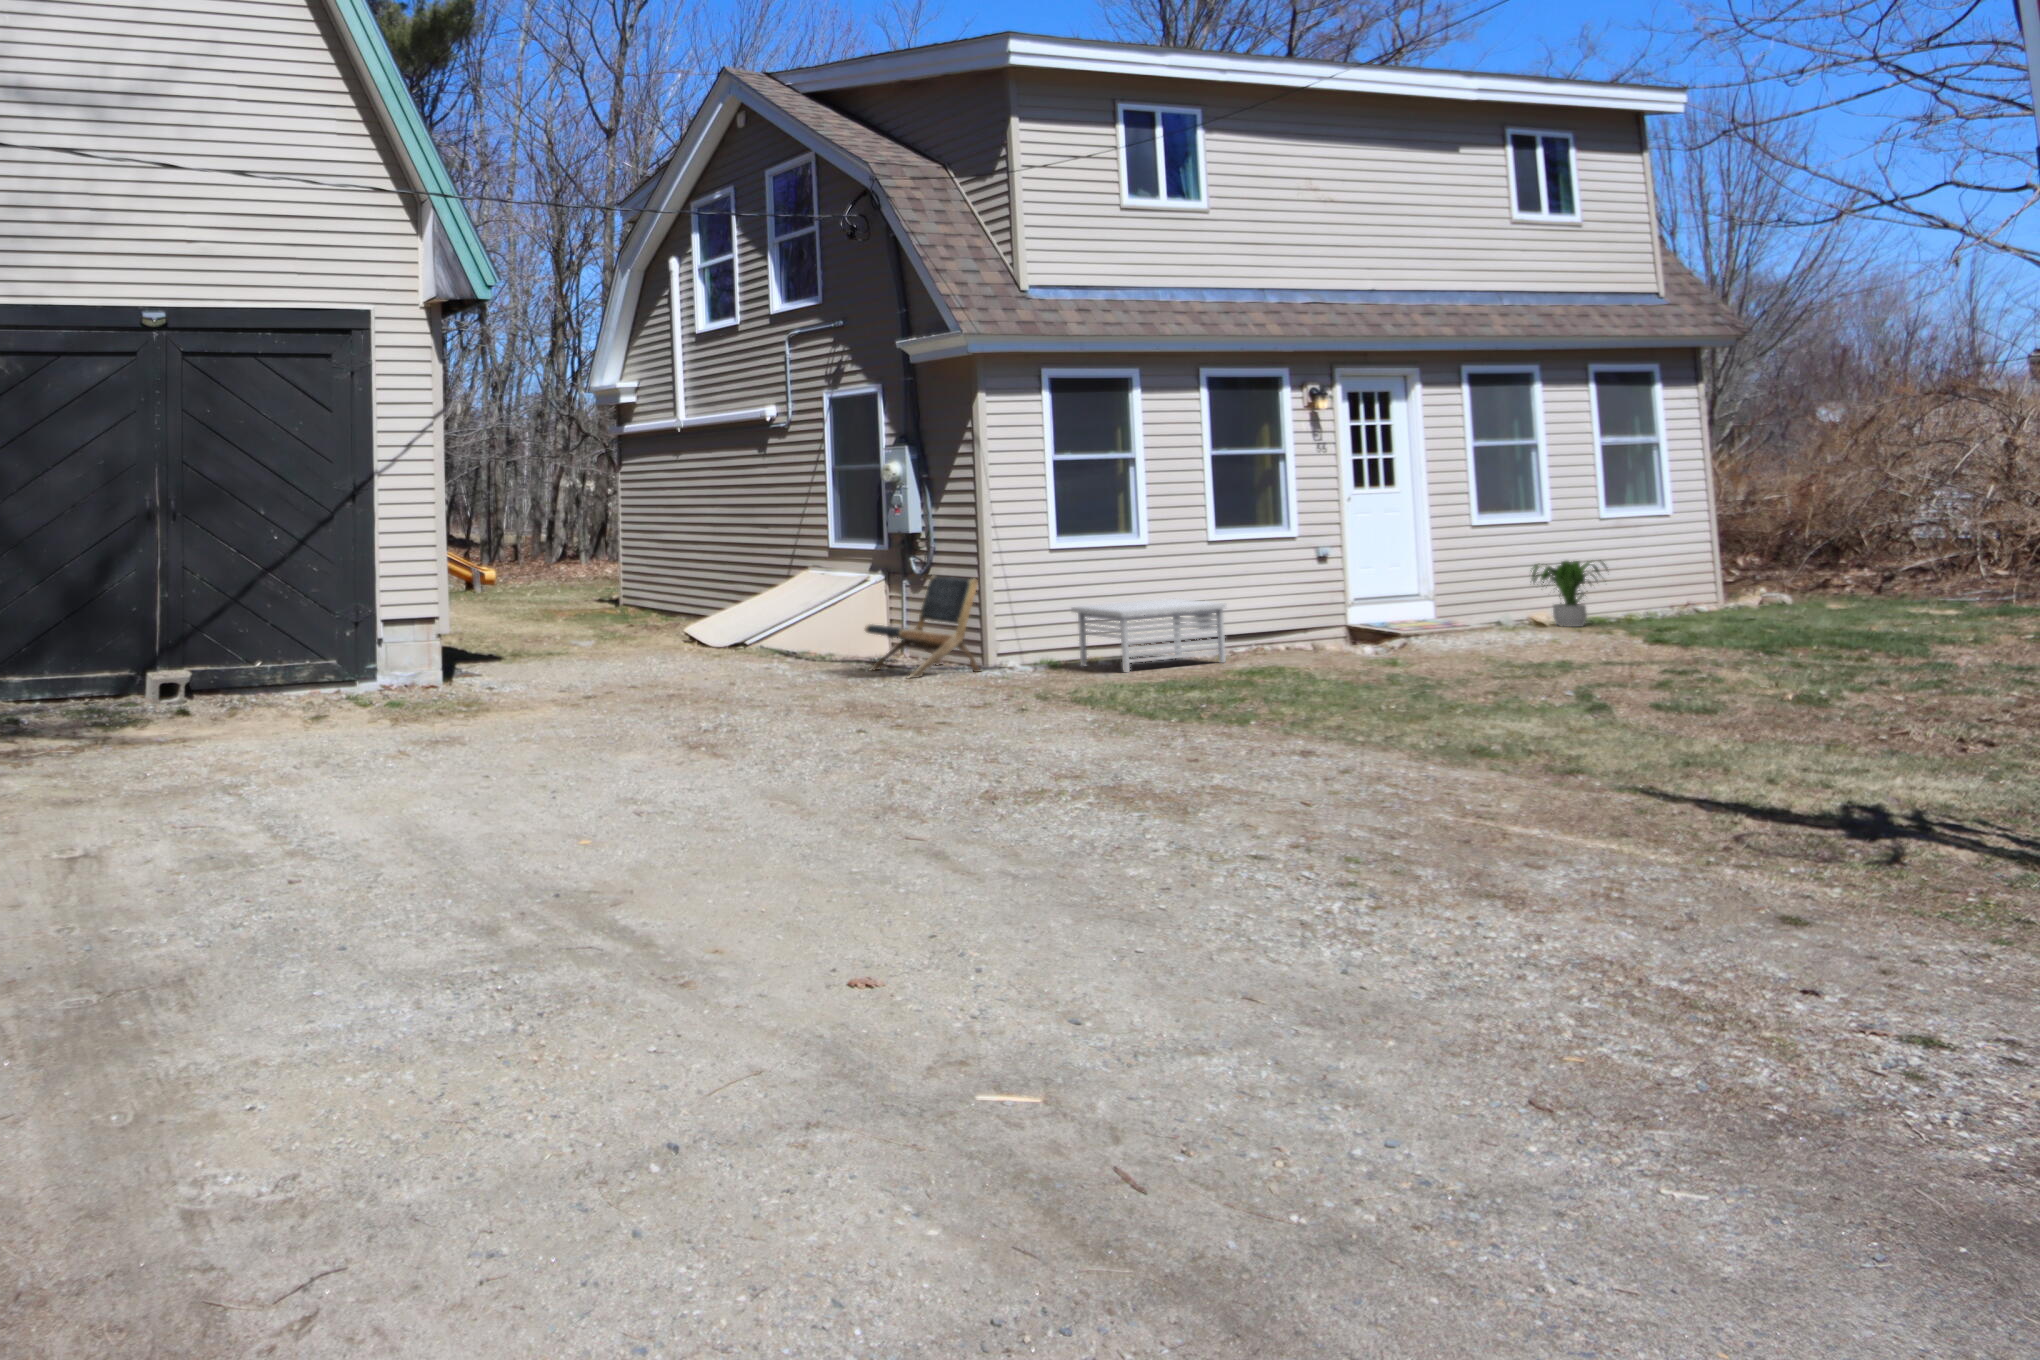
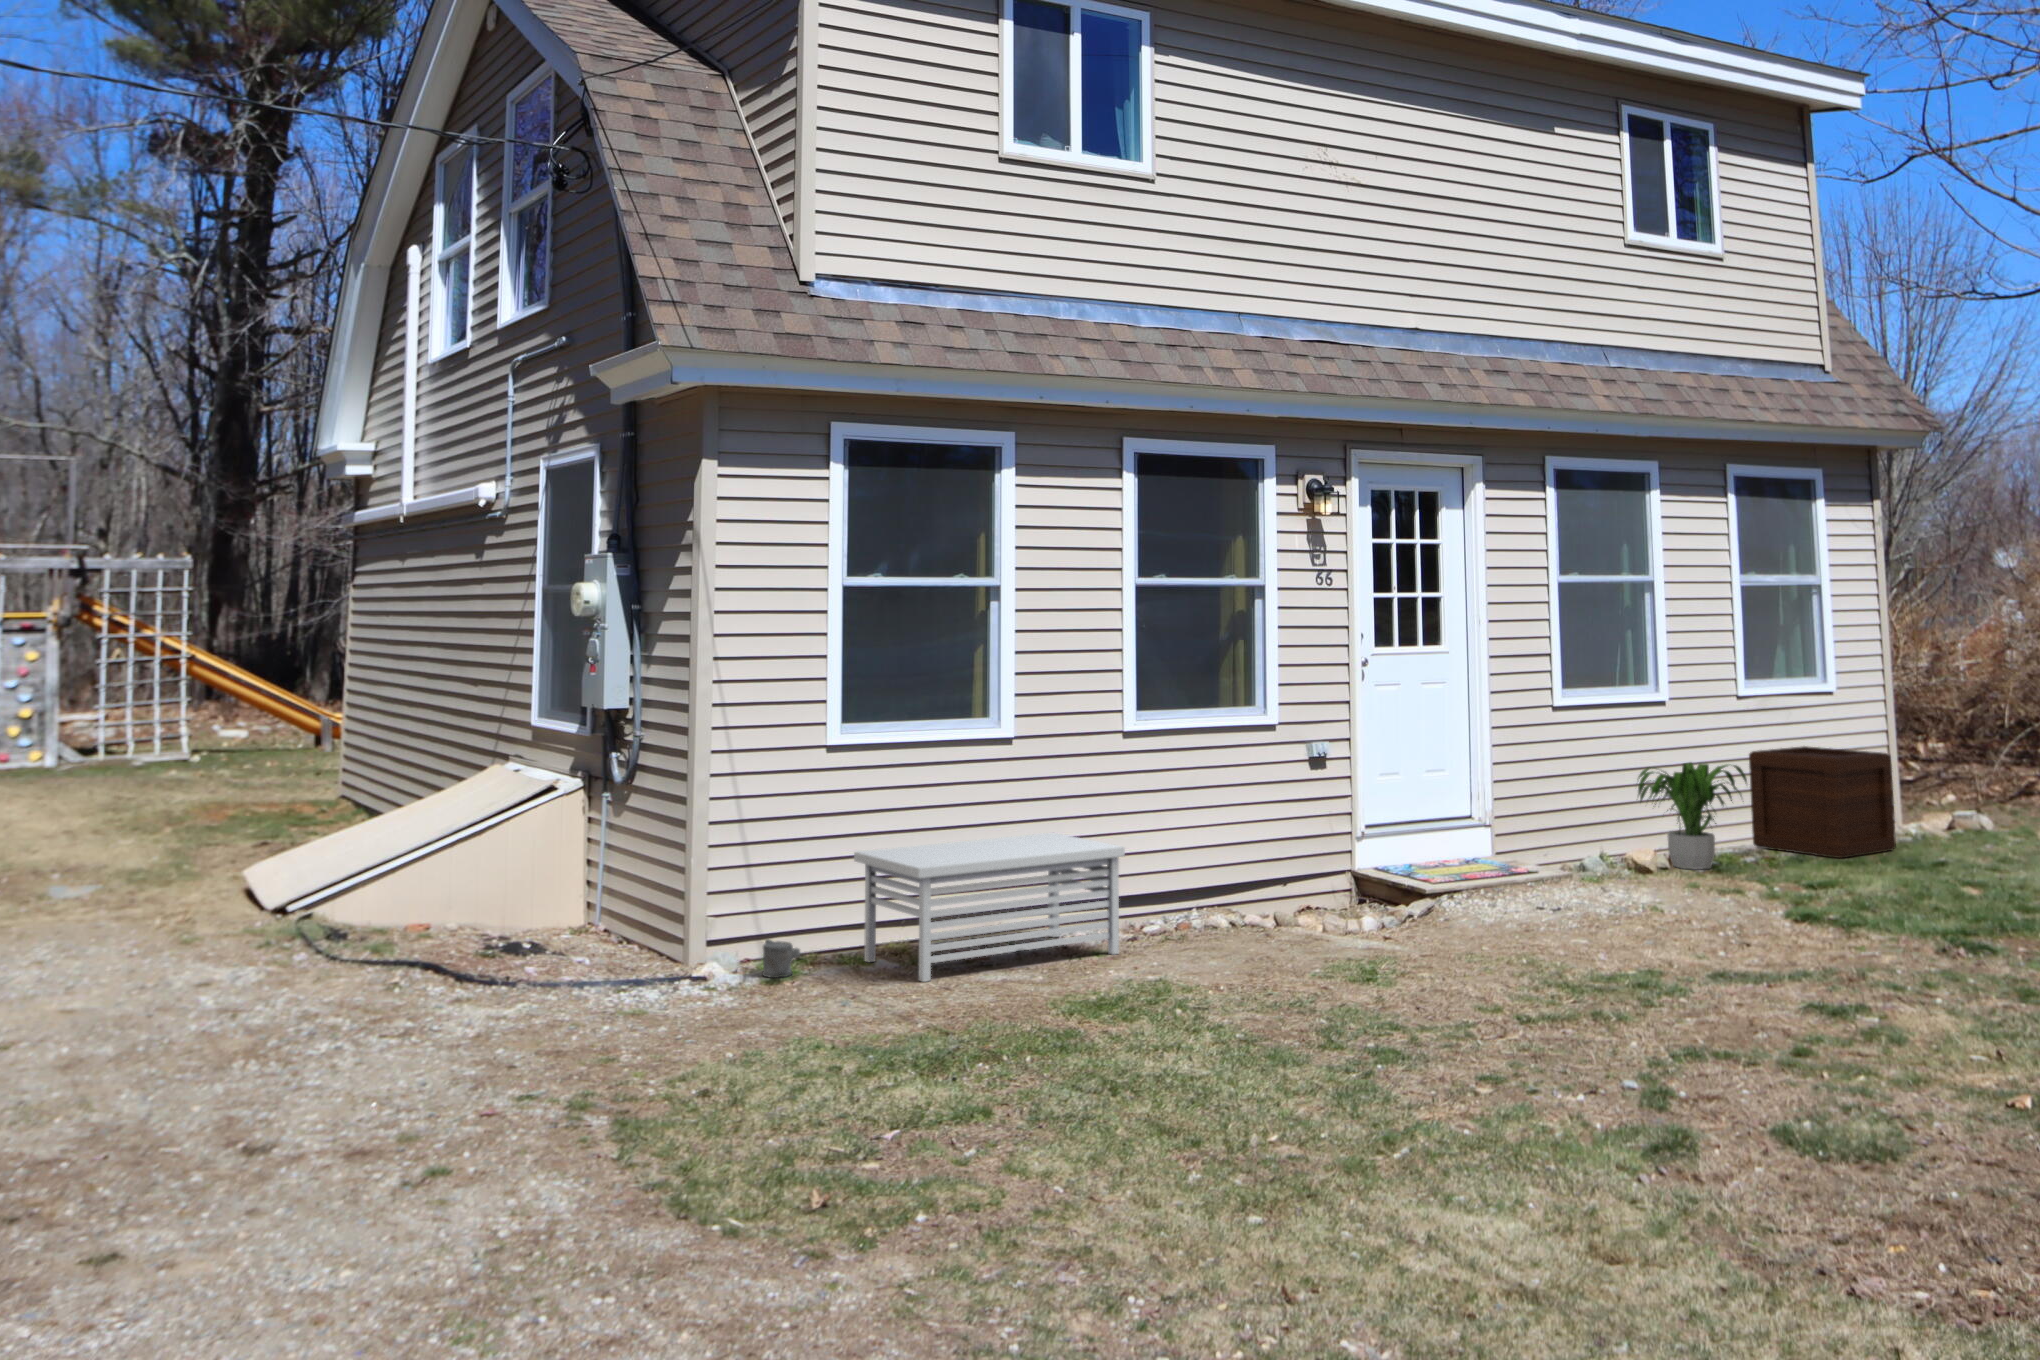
wooden crate: none [1608,551,1717,621] -> present [1749,746,1896,859]
lounge chair: present [865,576,980,678] -> none [473,787,678,995]
watering can: none [1028,653,1057,672] -> present [762,939,800,978]

